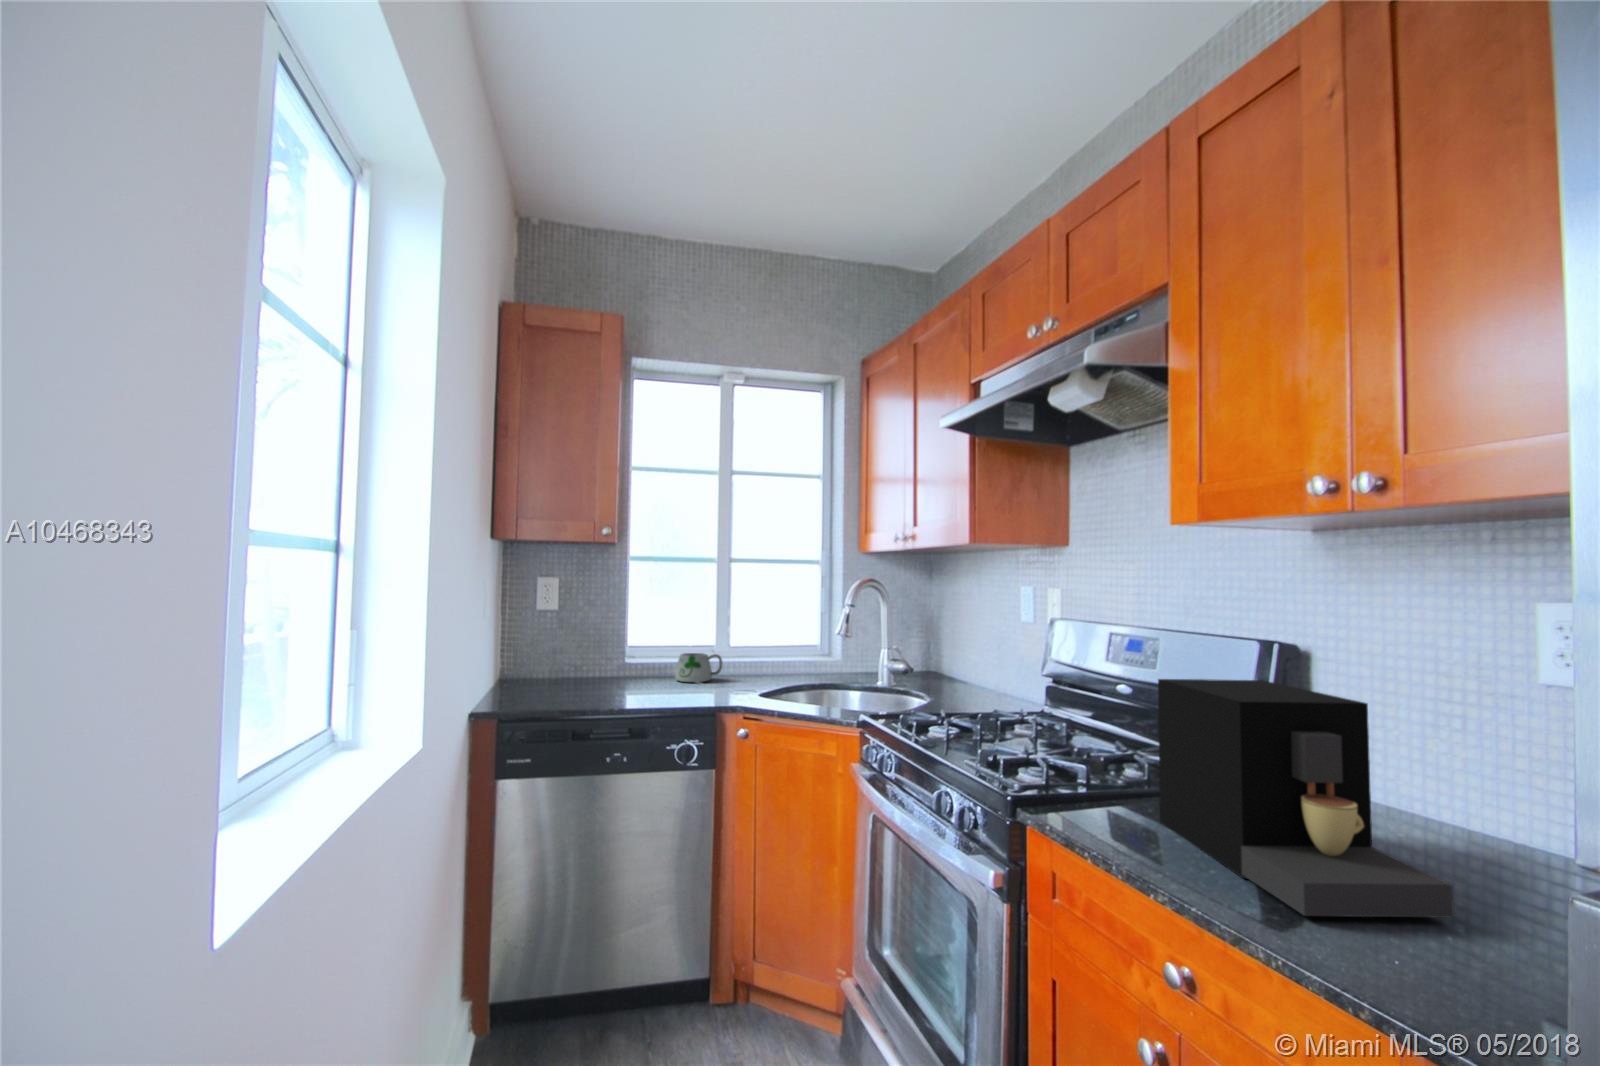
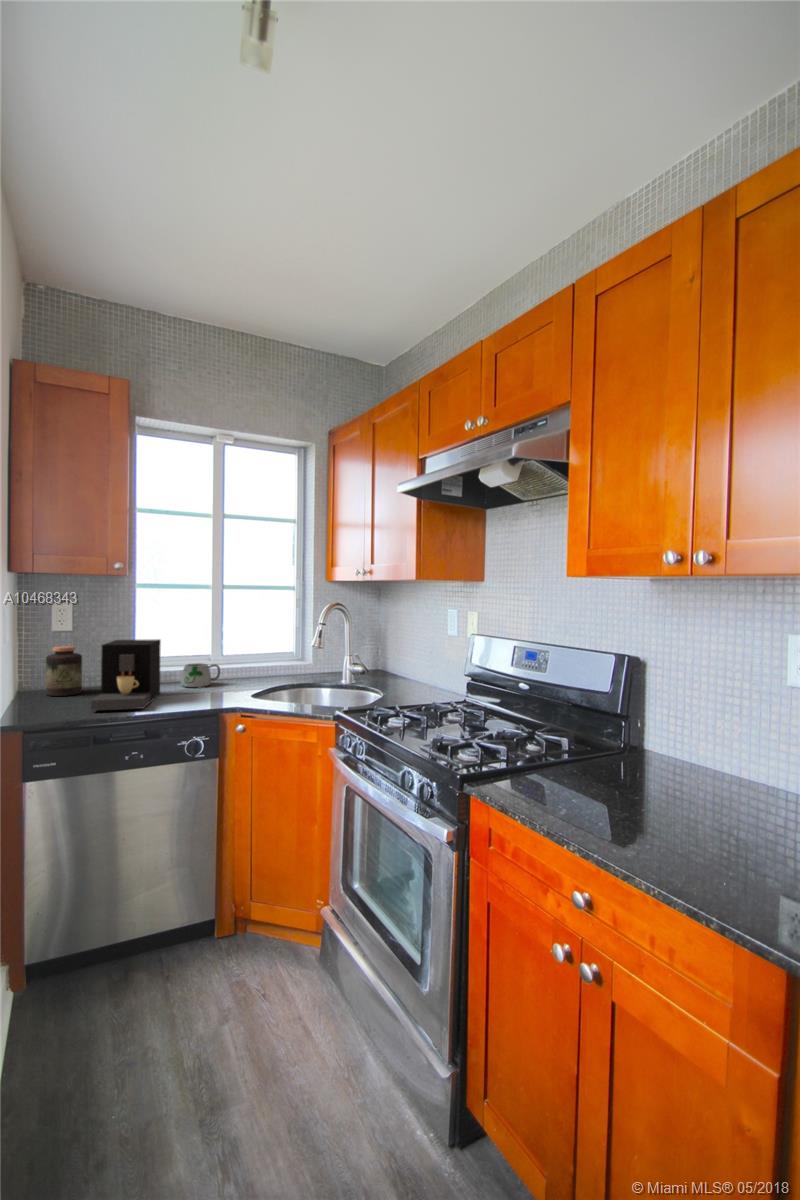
jar: none [525,627,565,685] -> present [46,646,82,696]
coffee maker: present [1158,679,1454,918] -> present [91,639,161,710]

